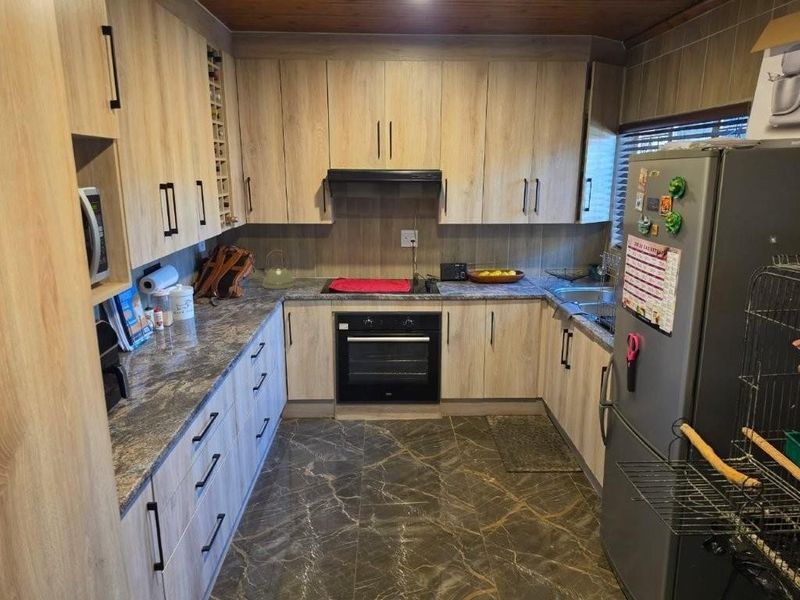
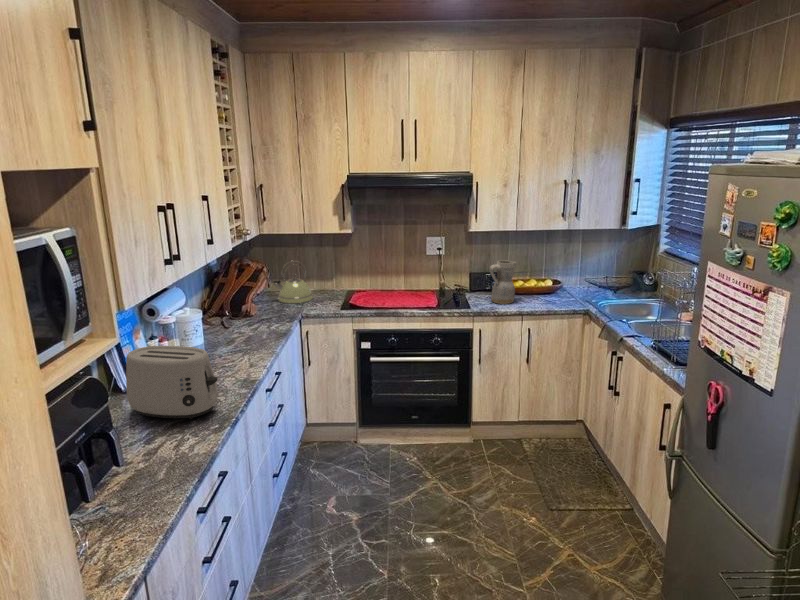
ceramic pitcher: none [457,250,482,290] -> present [490,260,517,304]
toaster: none [129,307,210,369] -> present [126,346,218,419]

